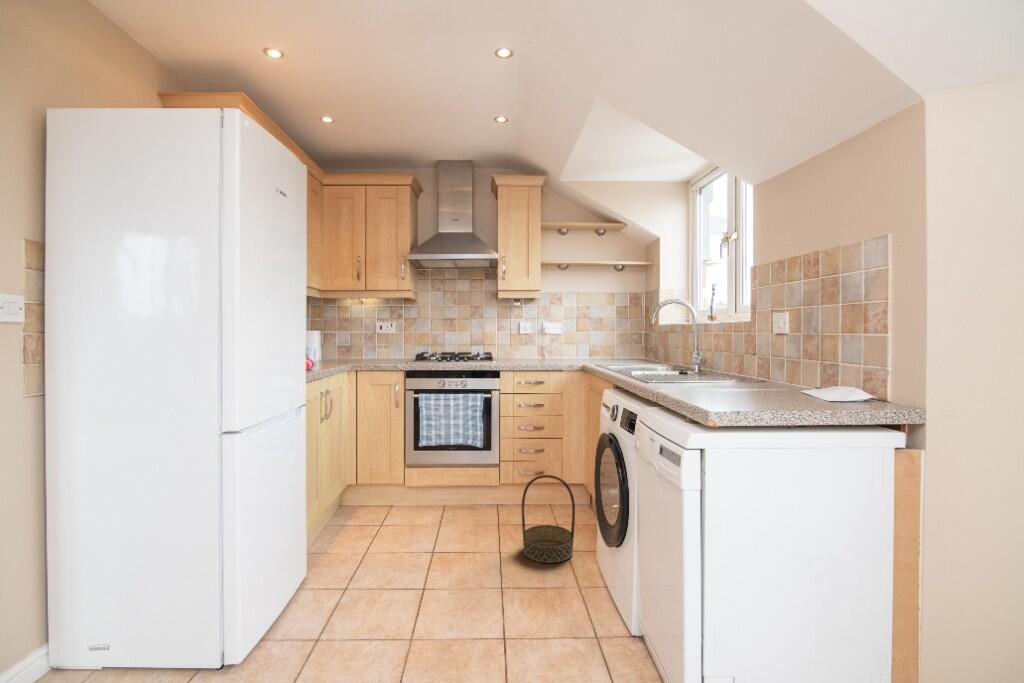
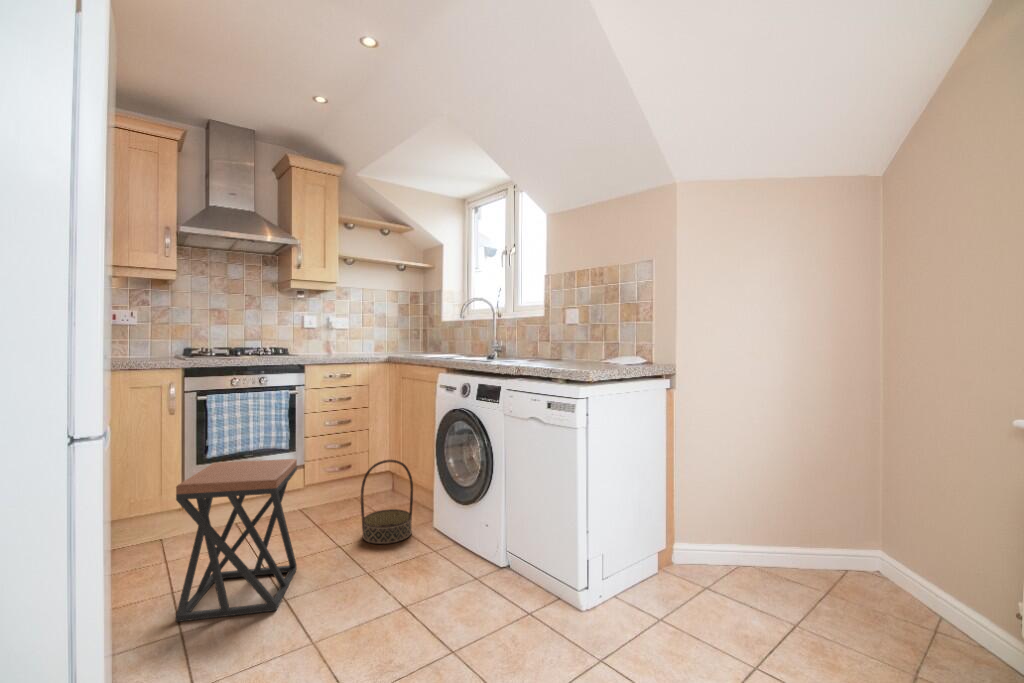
stool: none [347,455,451,598] -> present [176,459,297,622]

